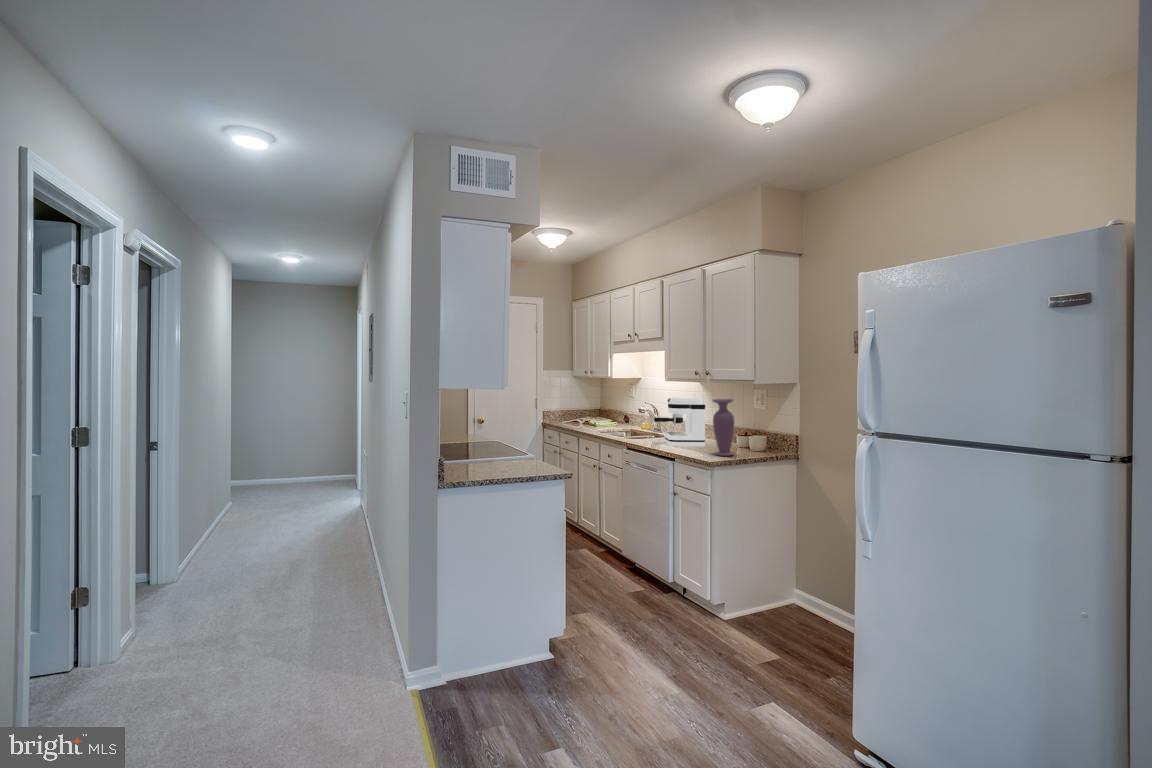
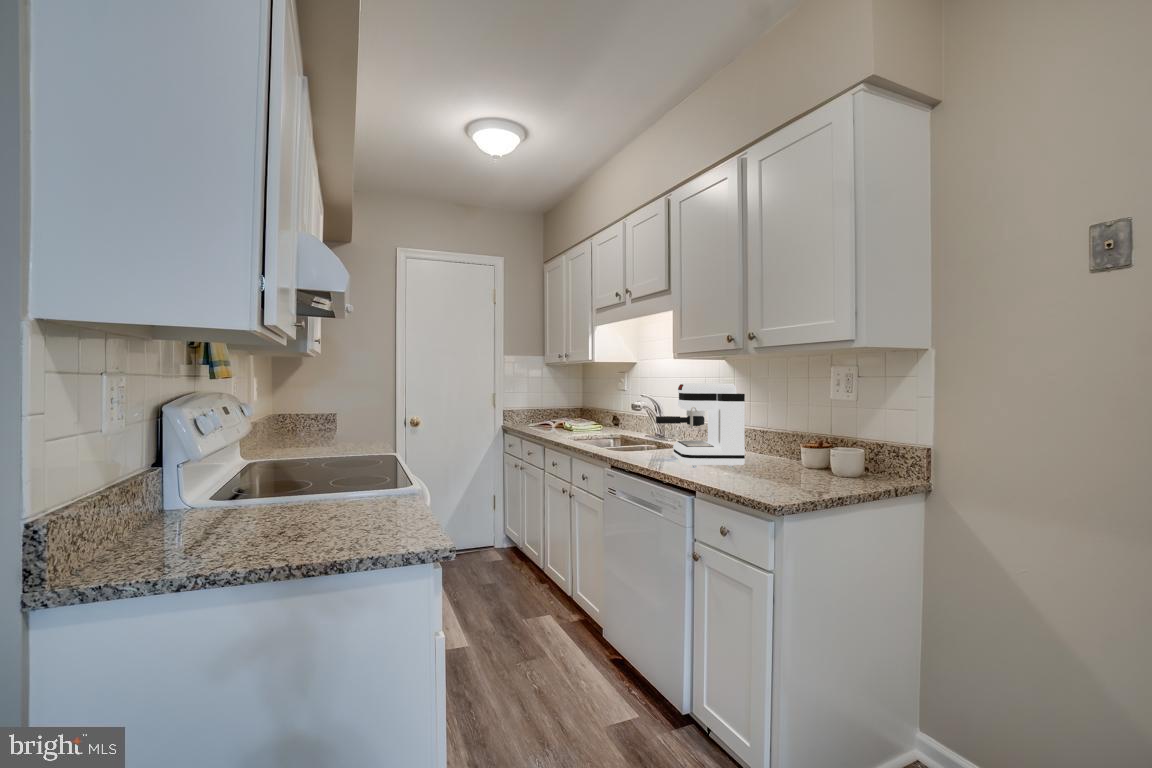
vase: present [713,399,734,456] -> none [765,380,808,487]

